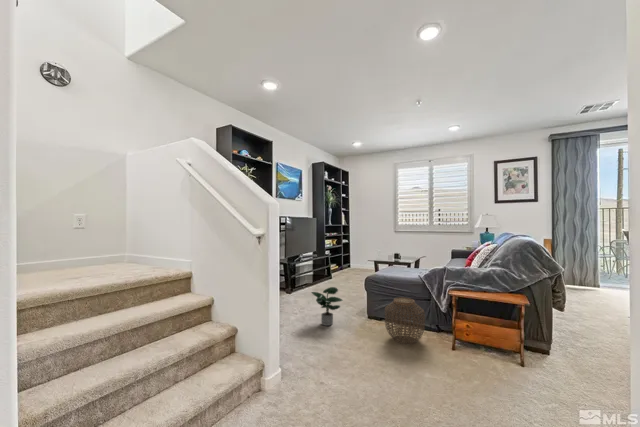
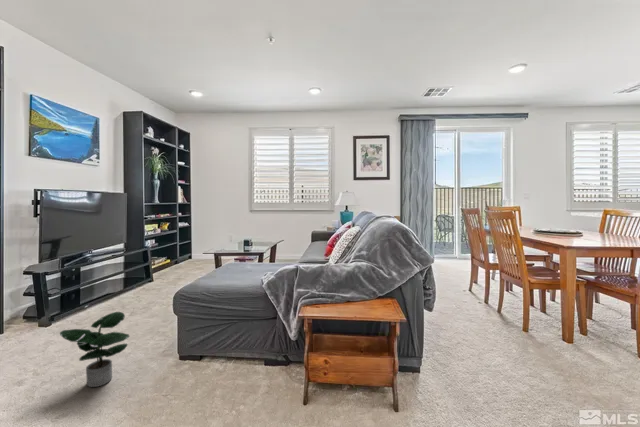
woven basket: present [385,297,425,344] -> none [199,321,265,401]

